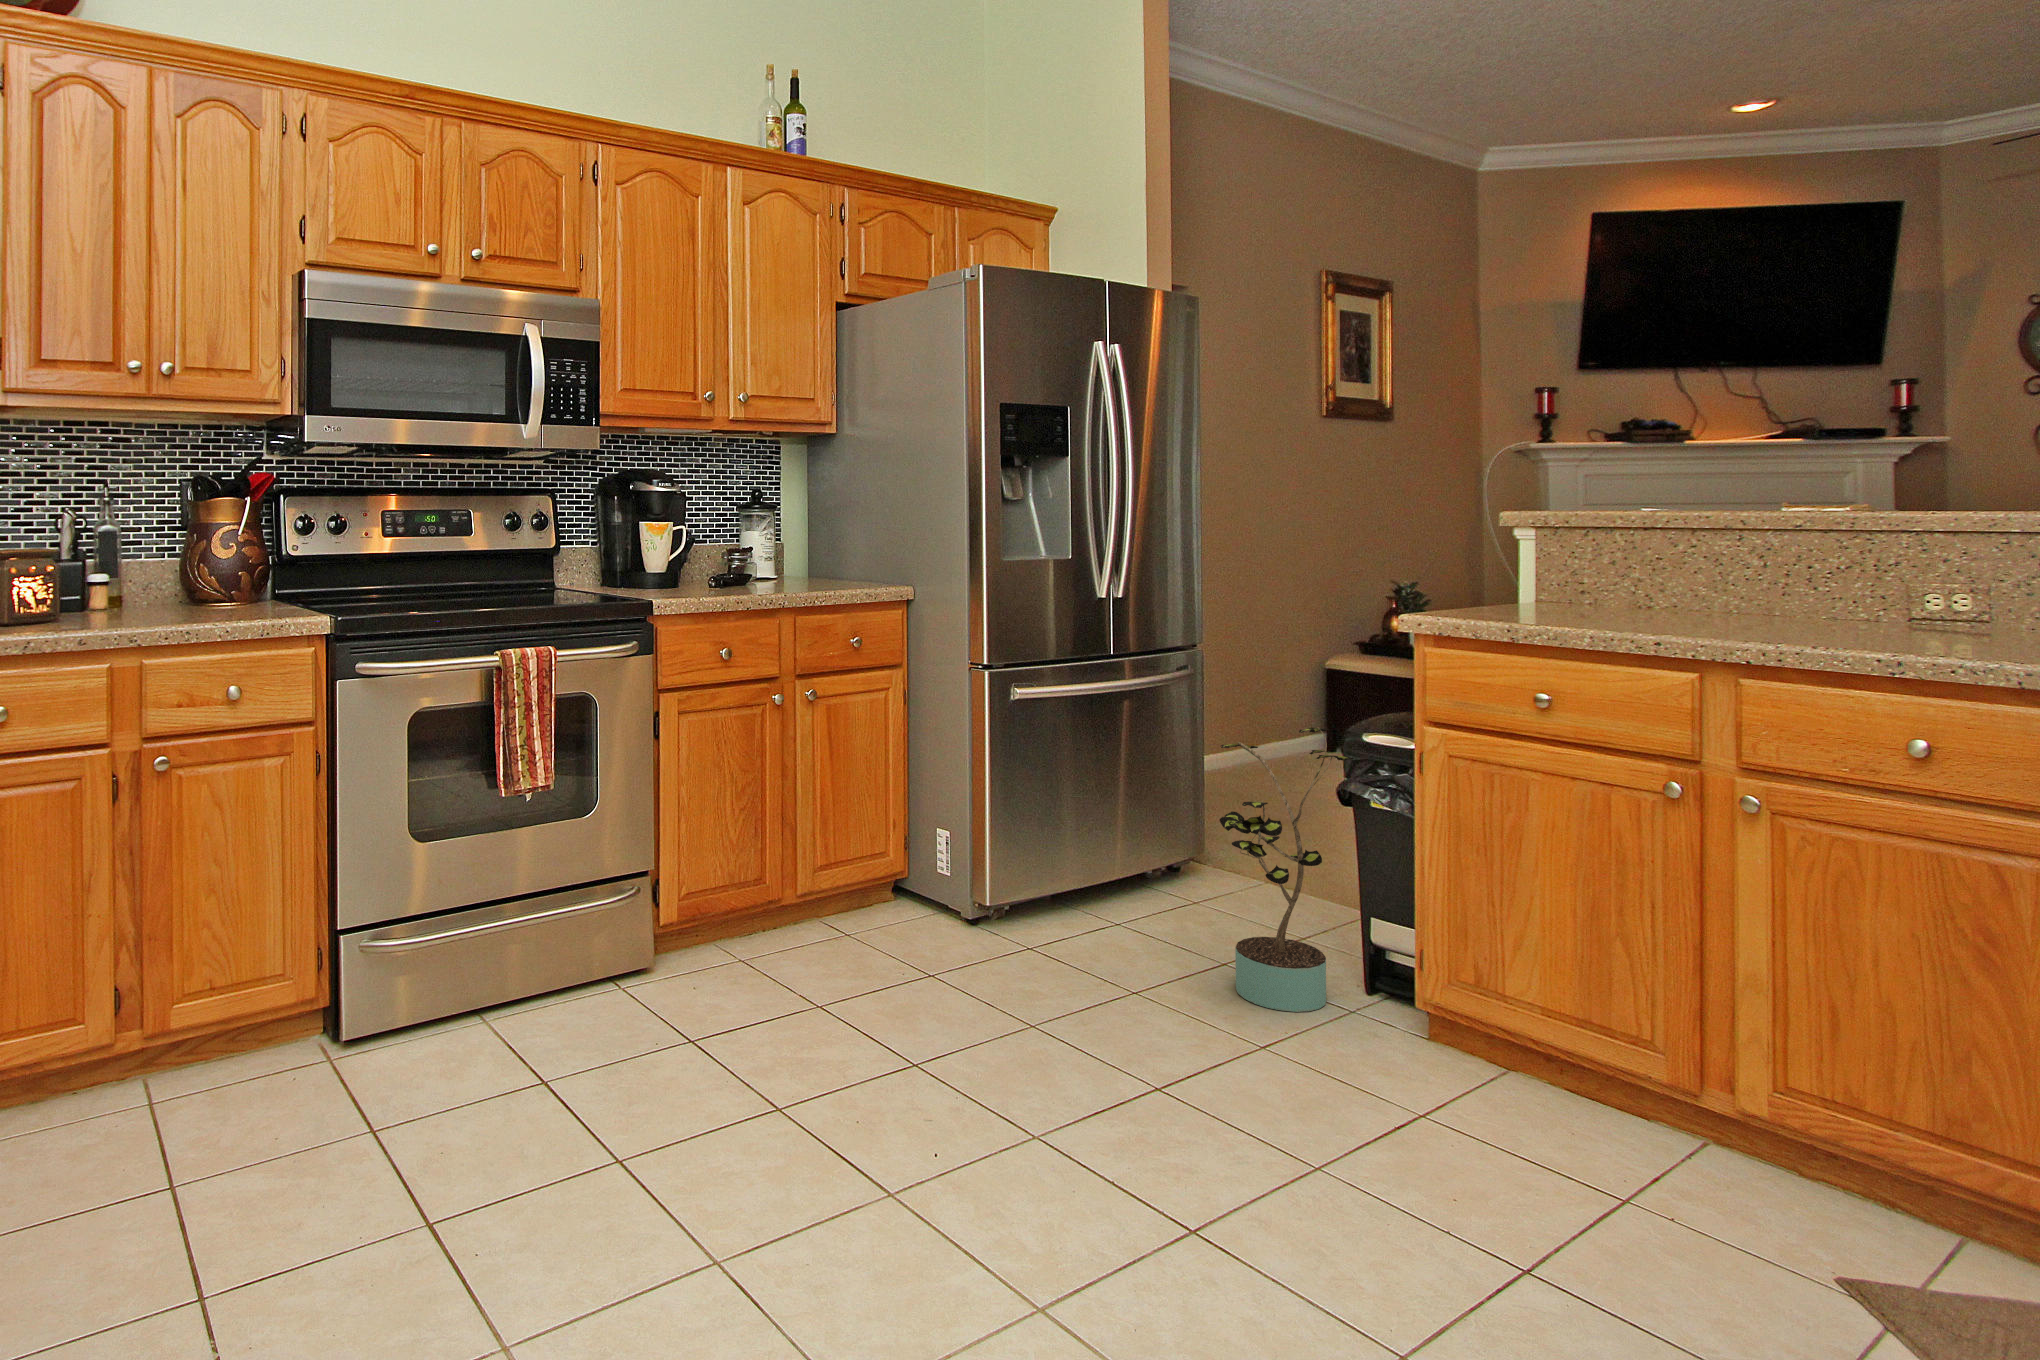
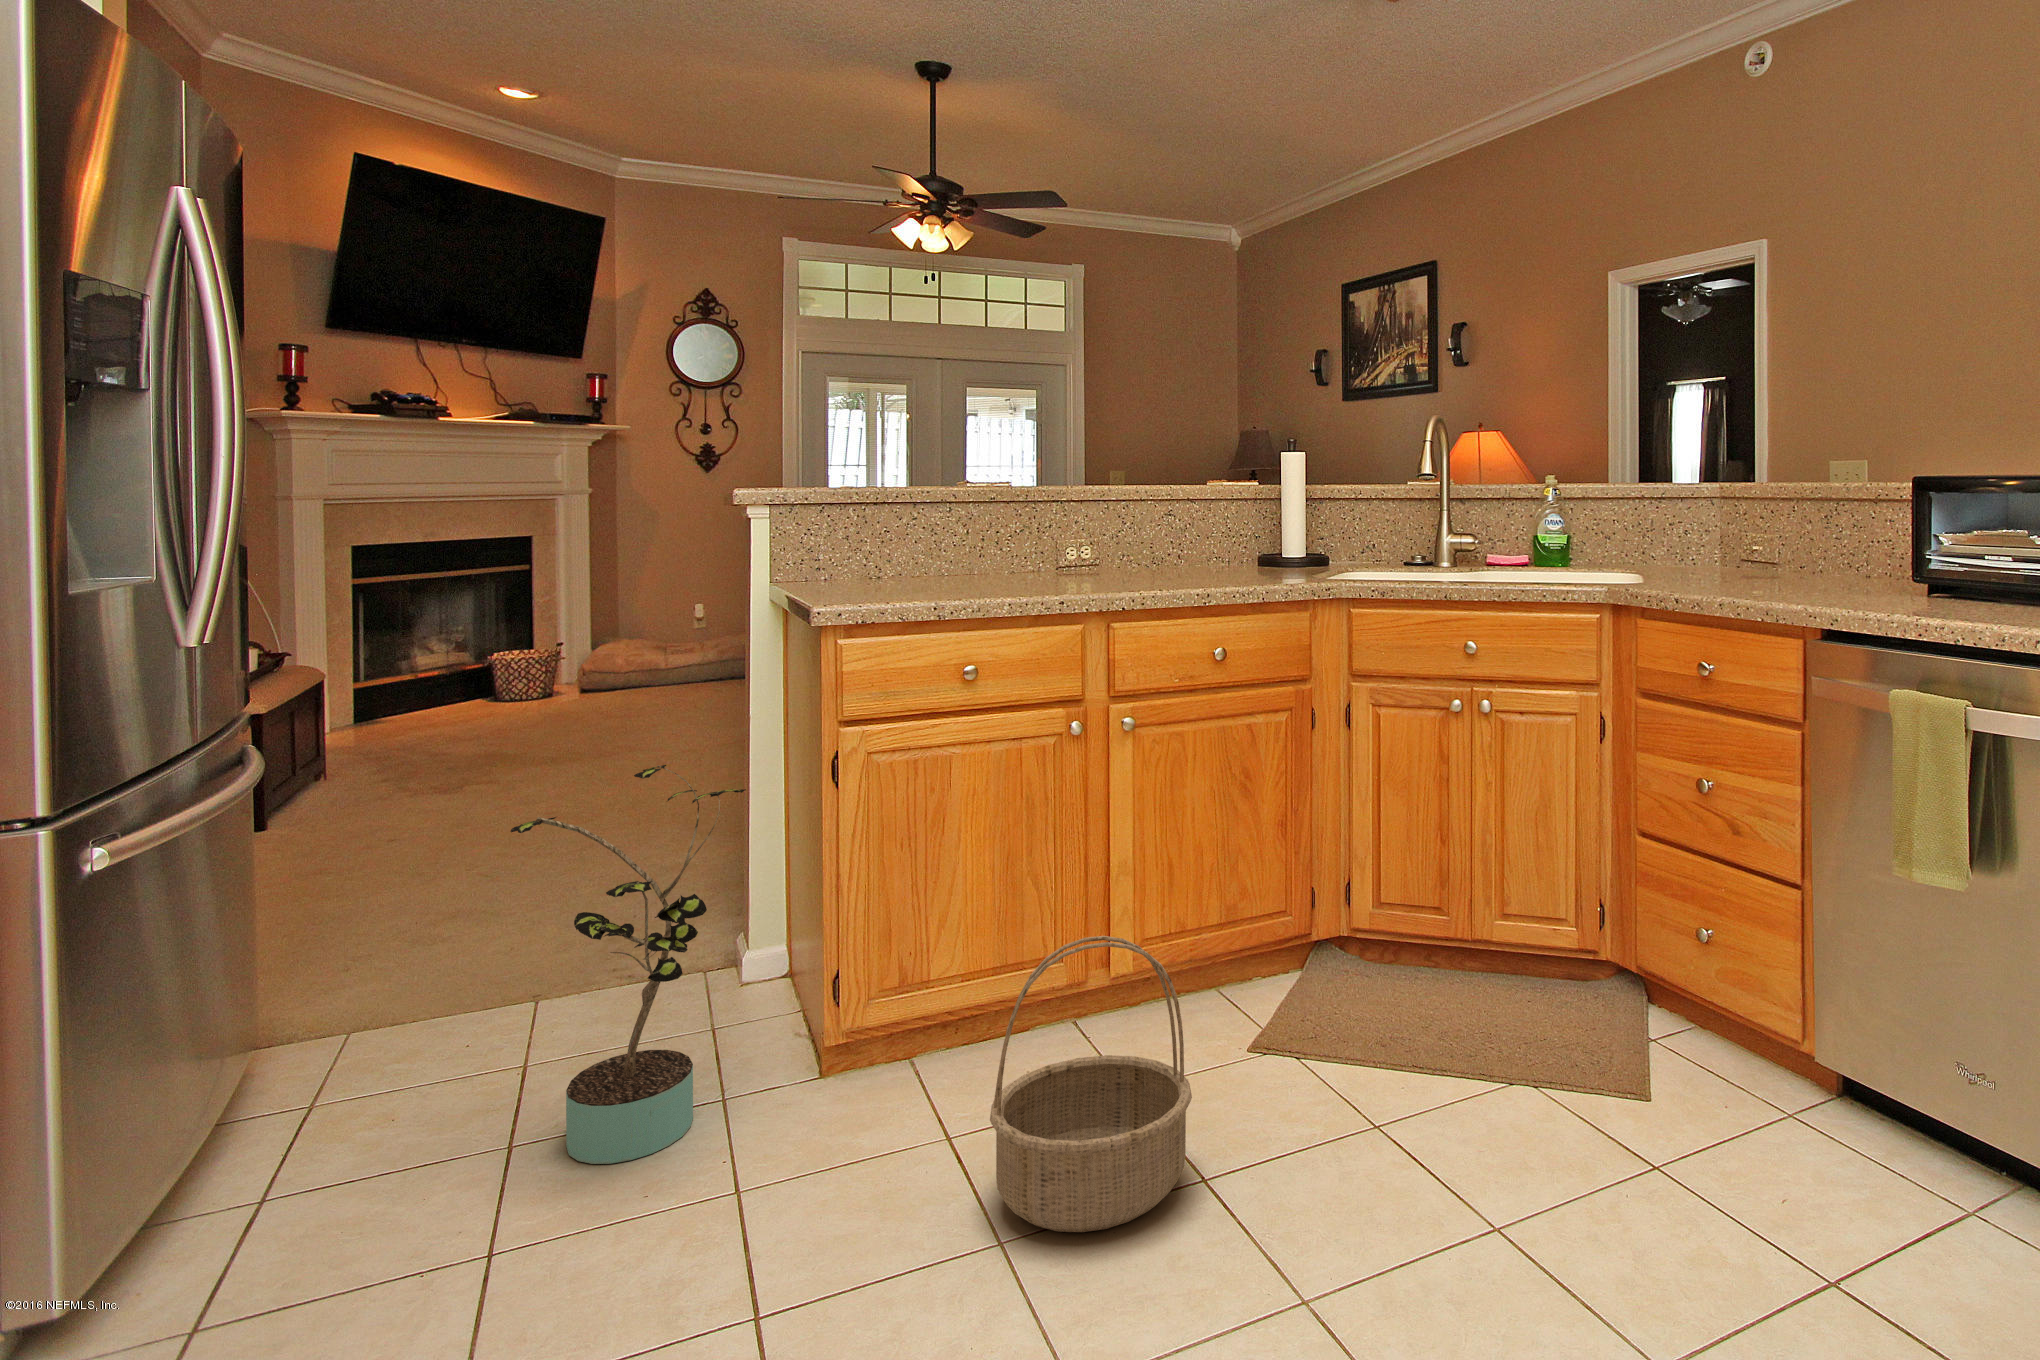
basket: none [1327,946,1541,1243] -> present [990,936,1192,1232]

